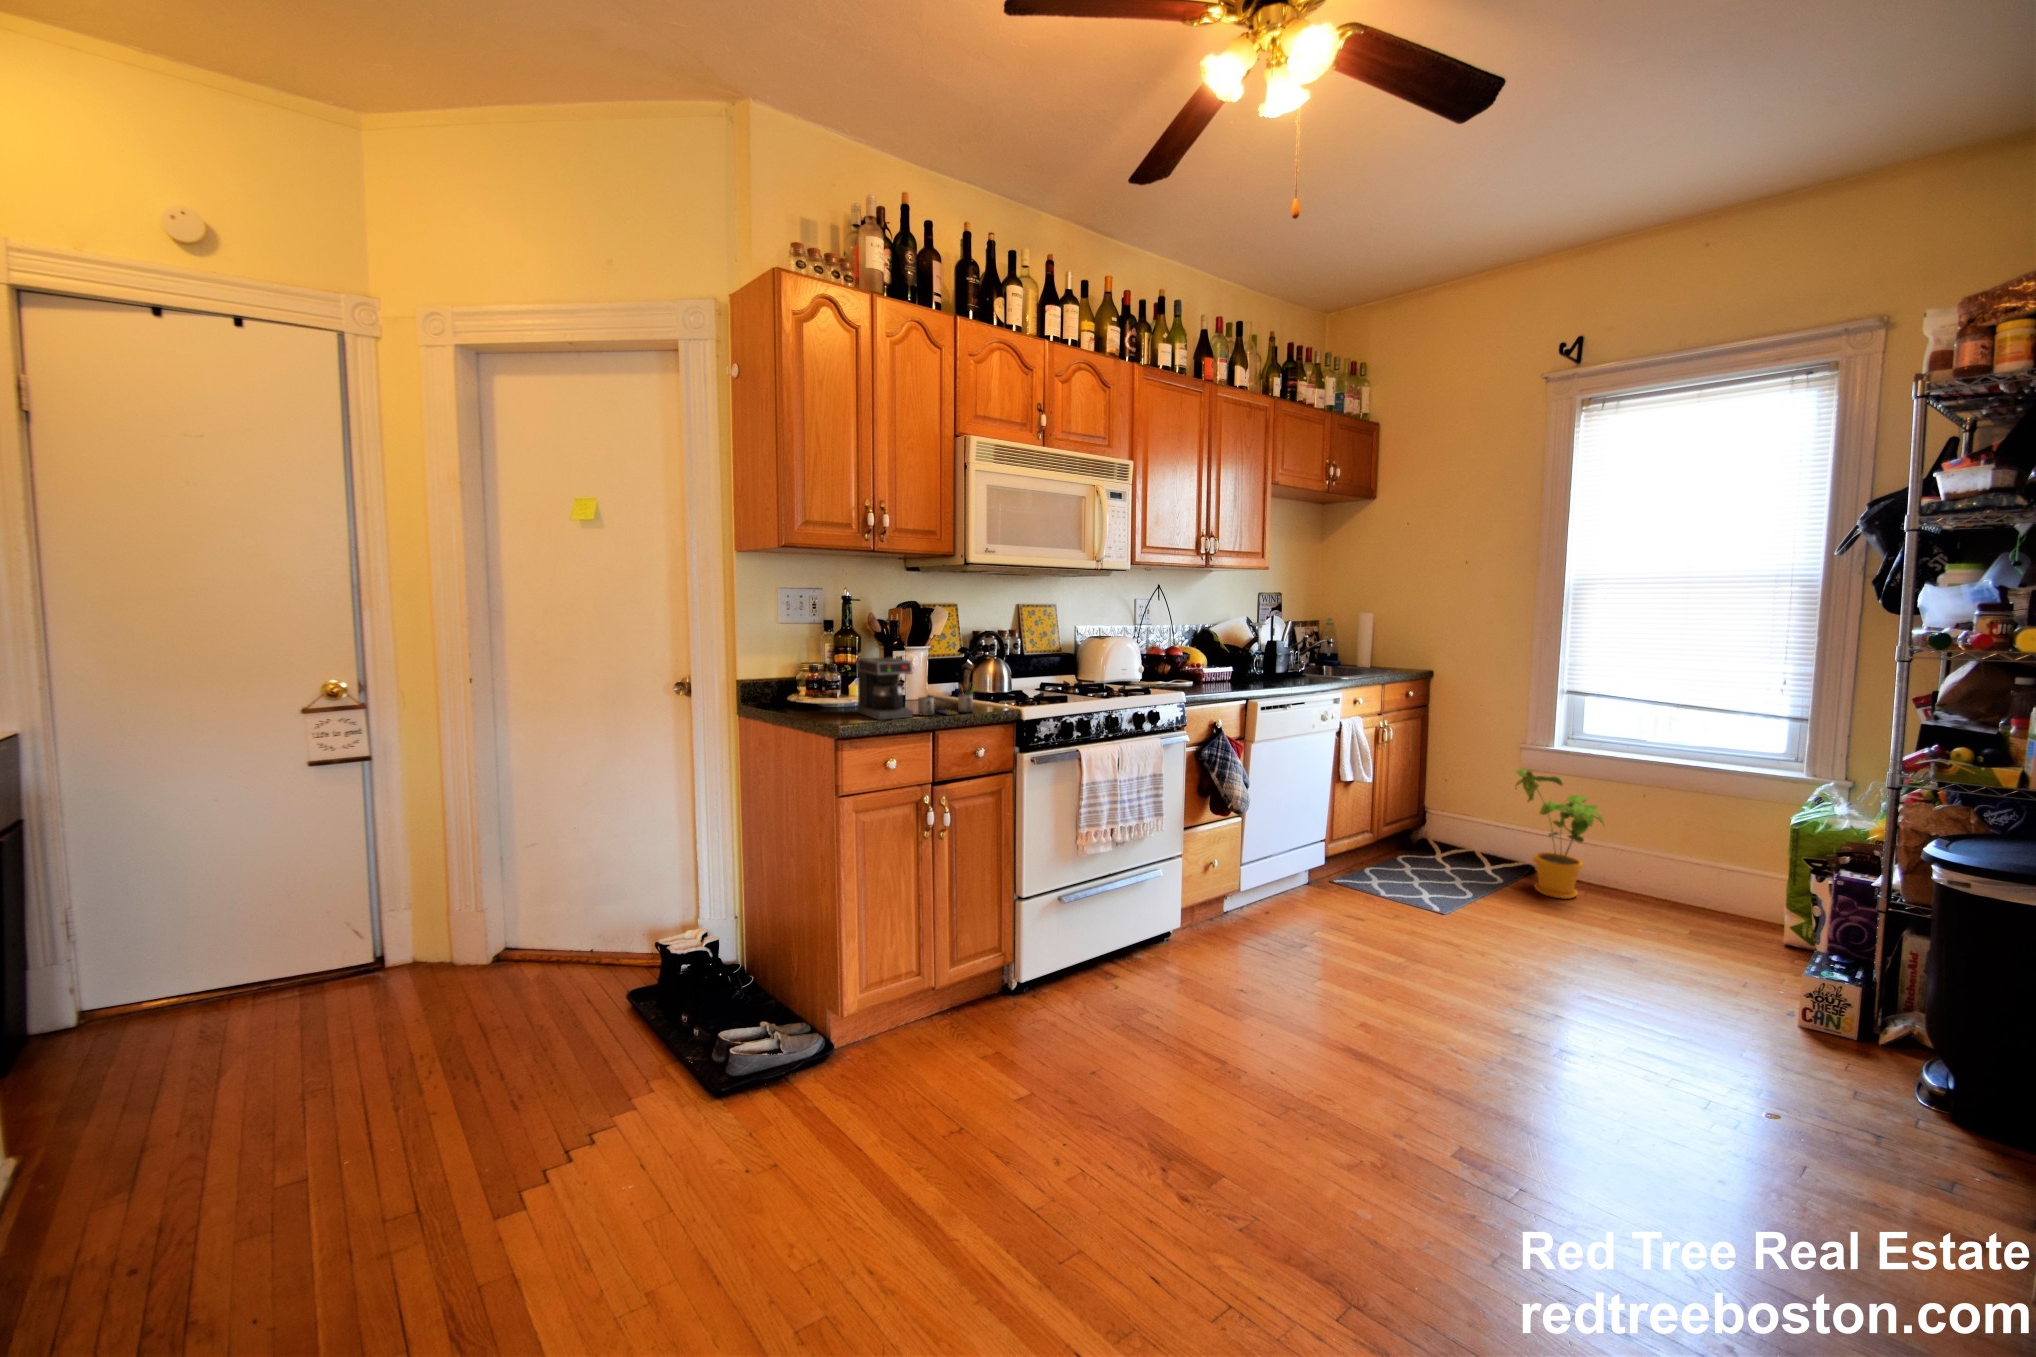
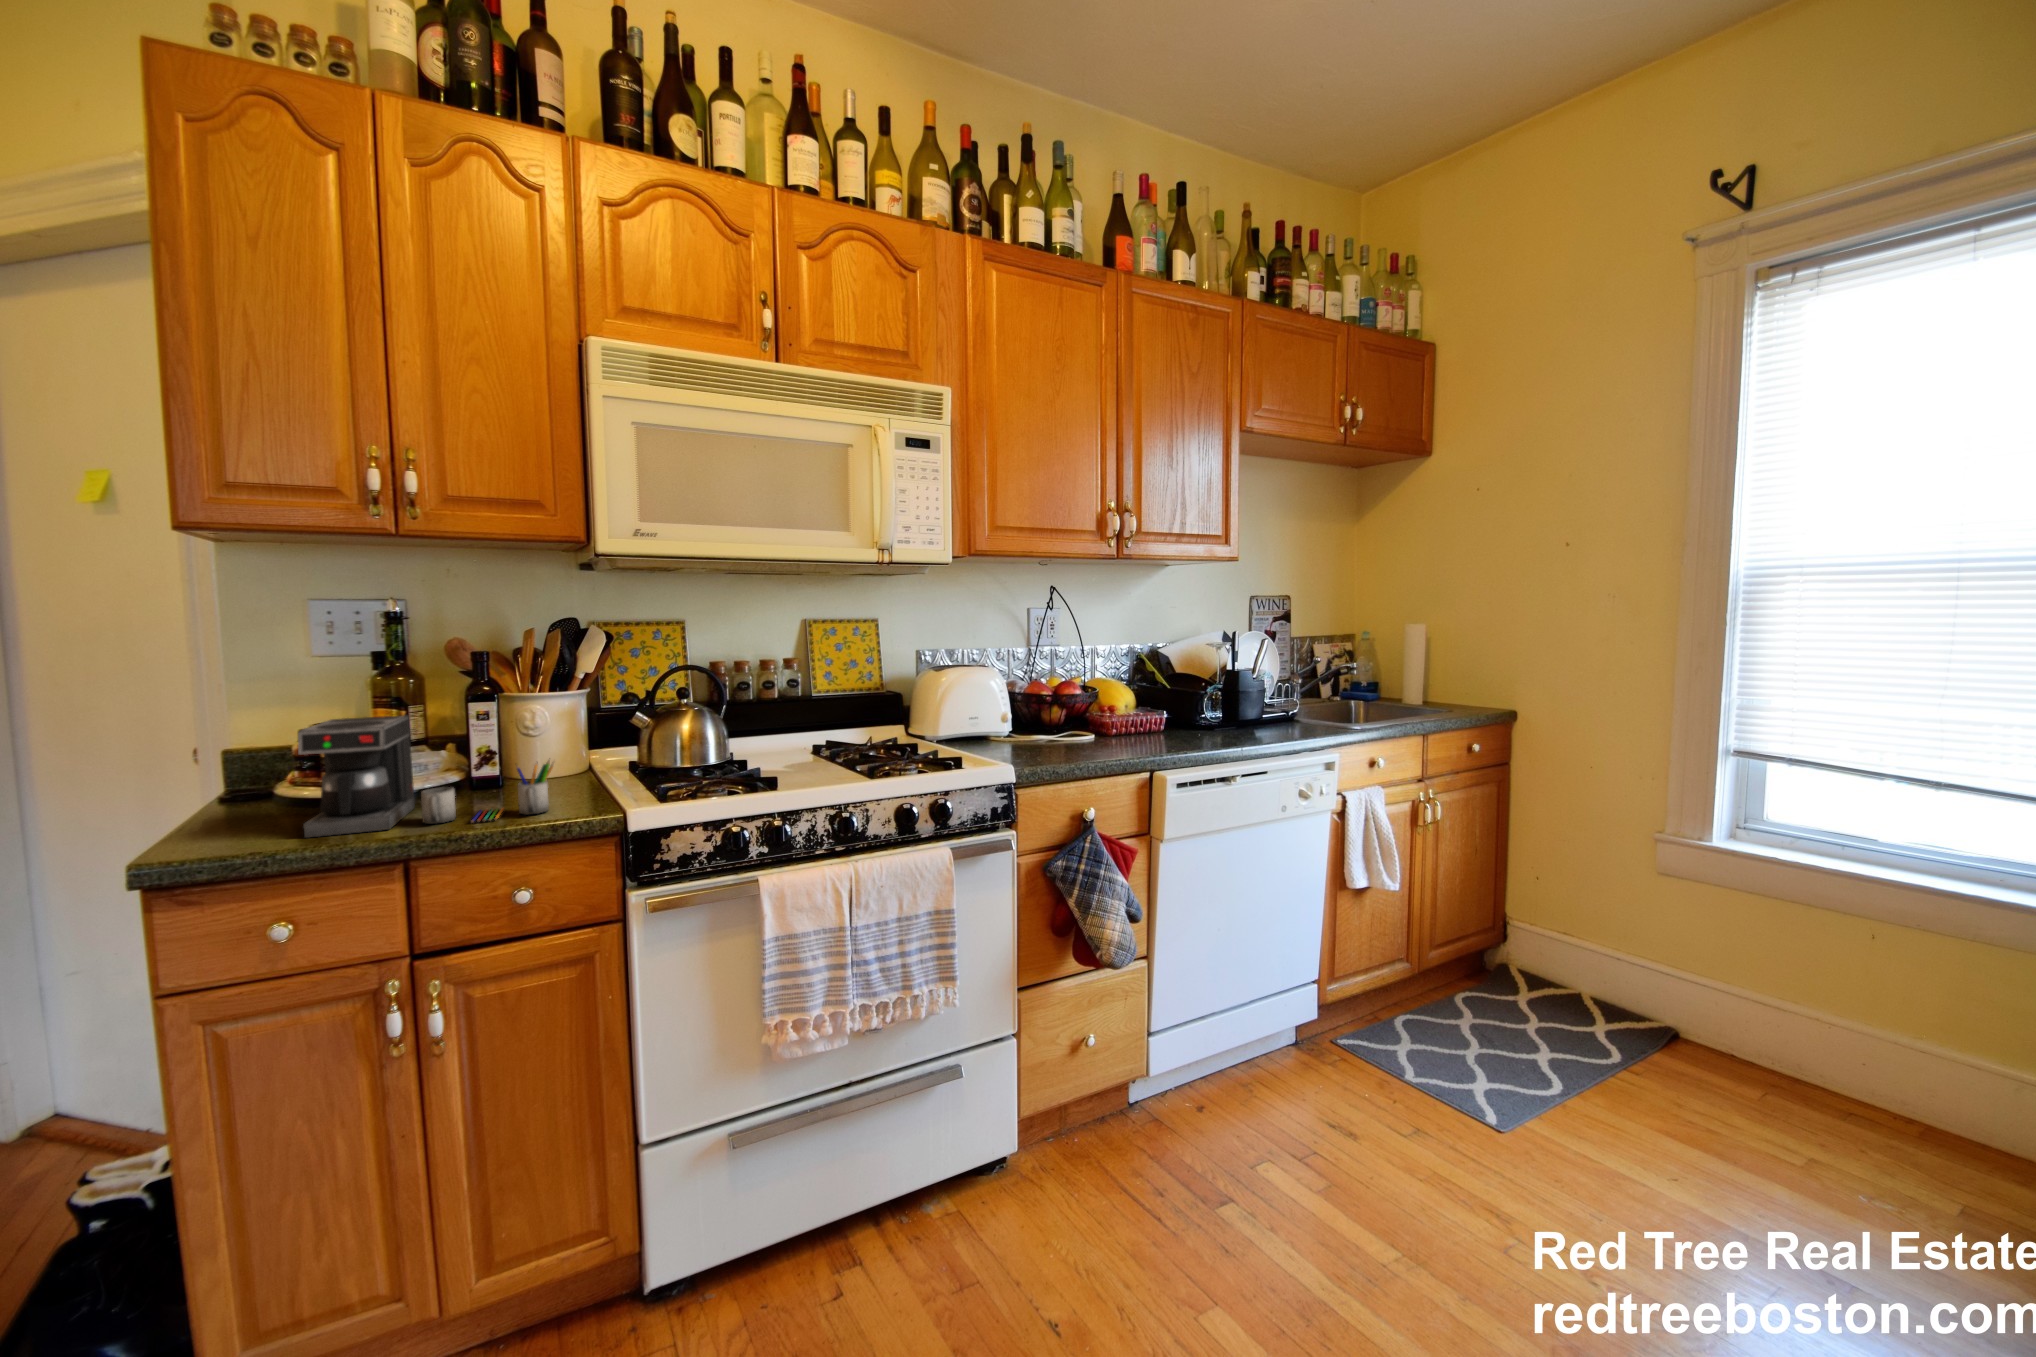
house plant: present [1516,769,1603,899] -> none [1638,883,1808,1113]

